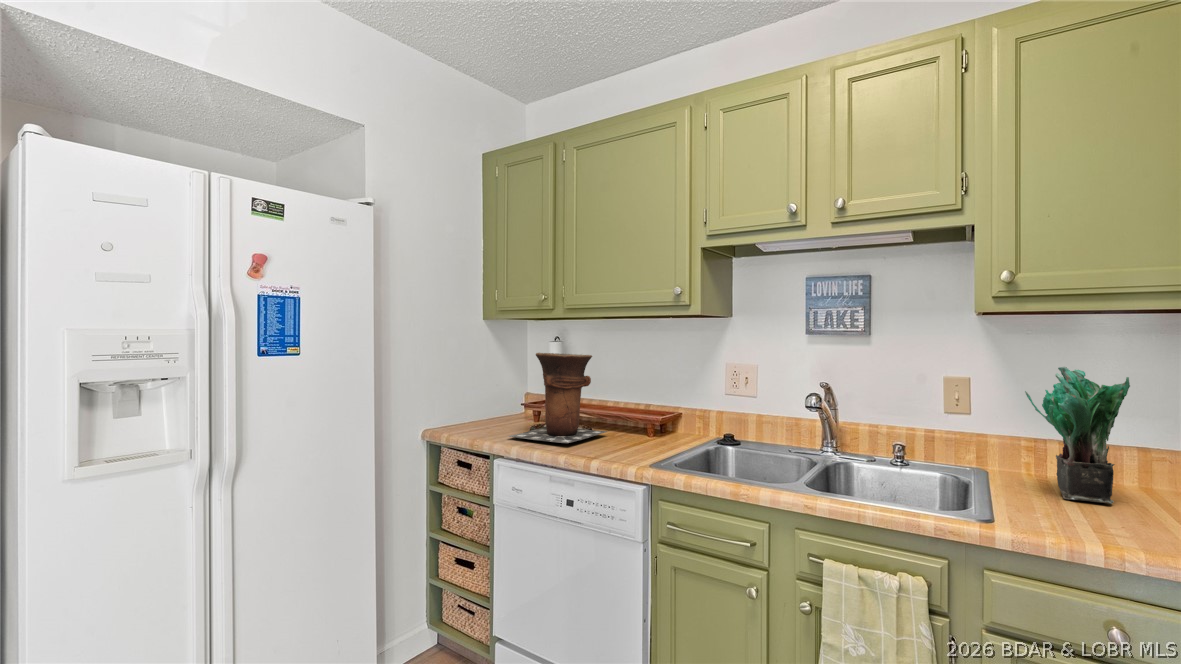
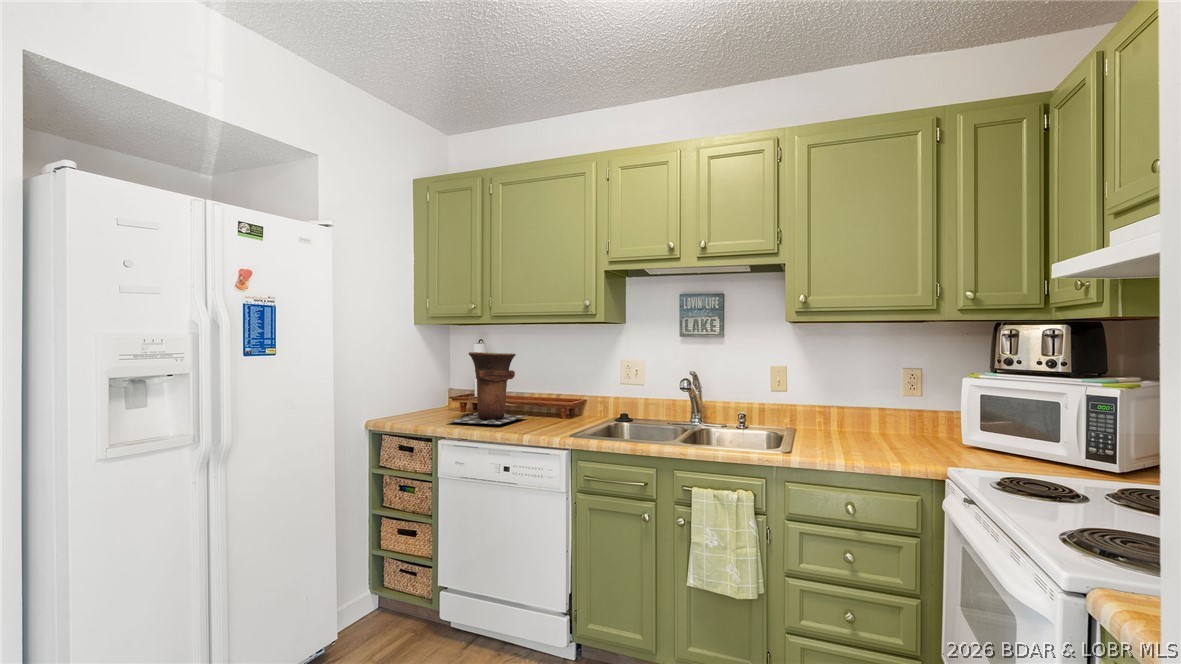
potted plant: present [1025,367,1130,504] -> none [815,356,869,441]

